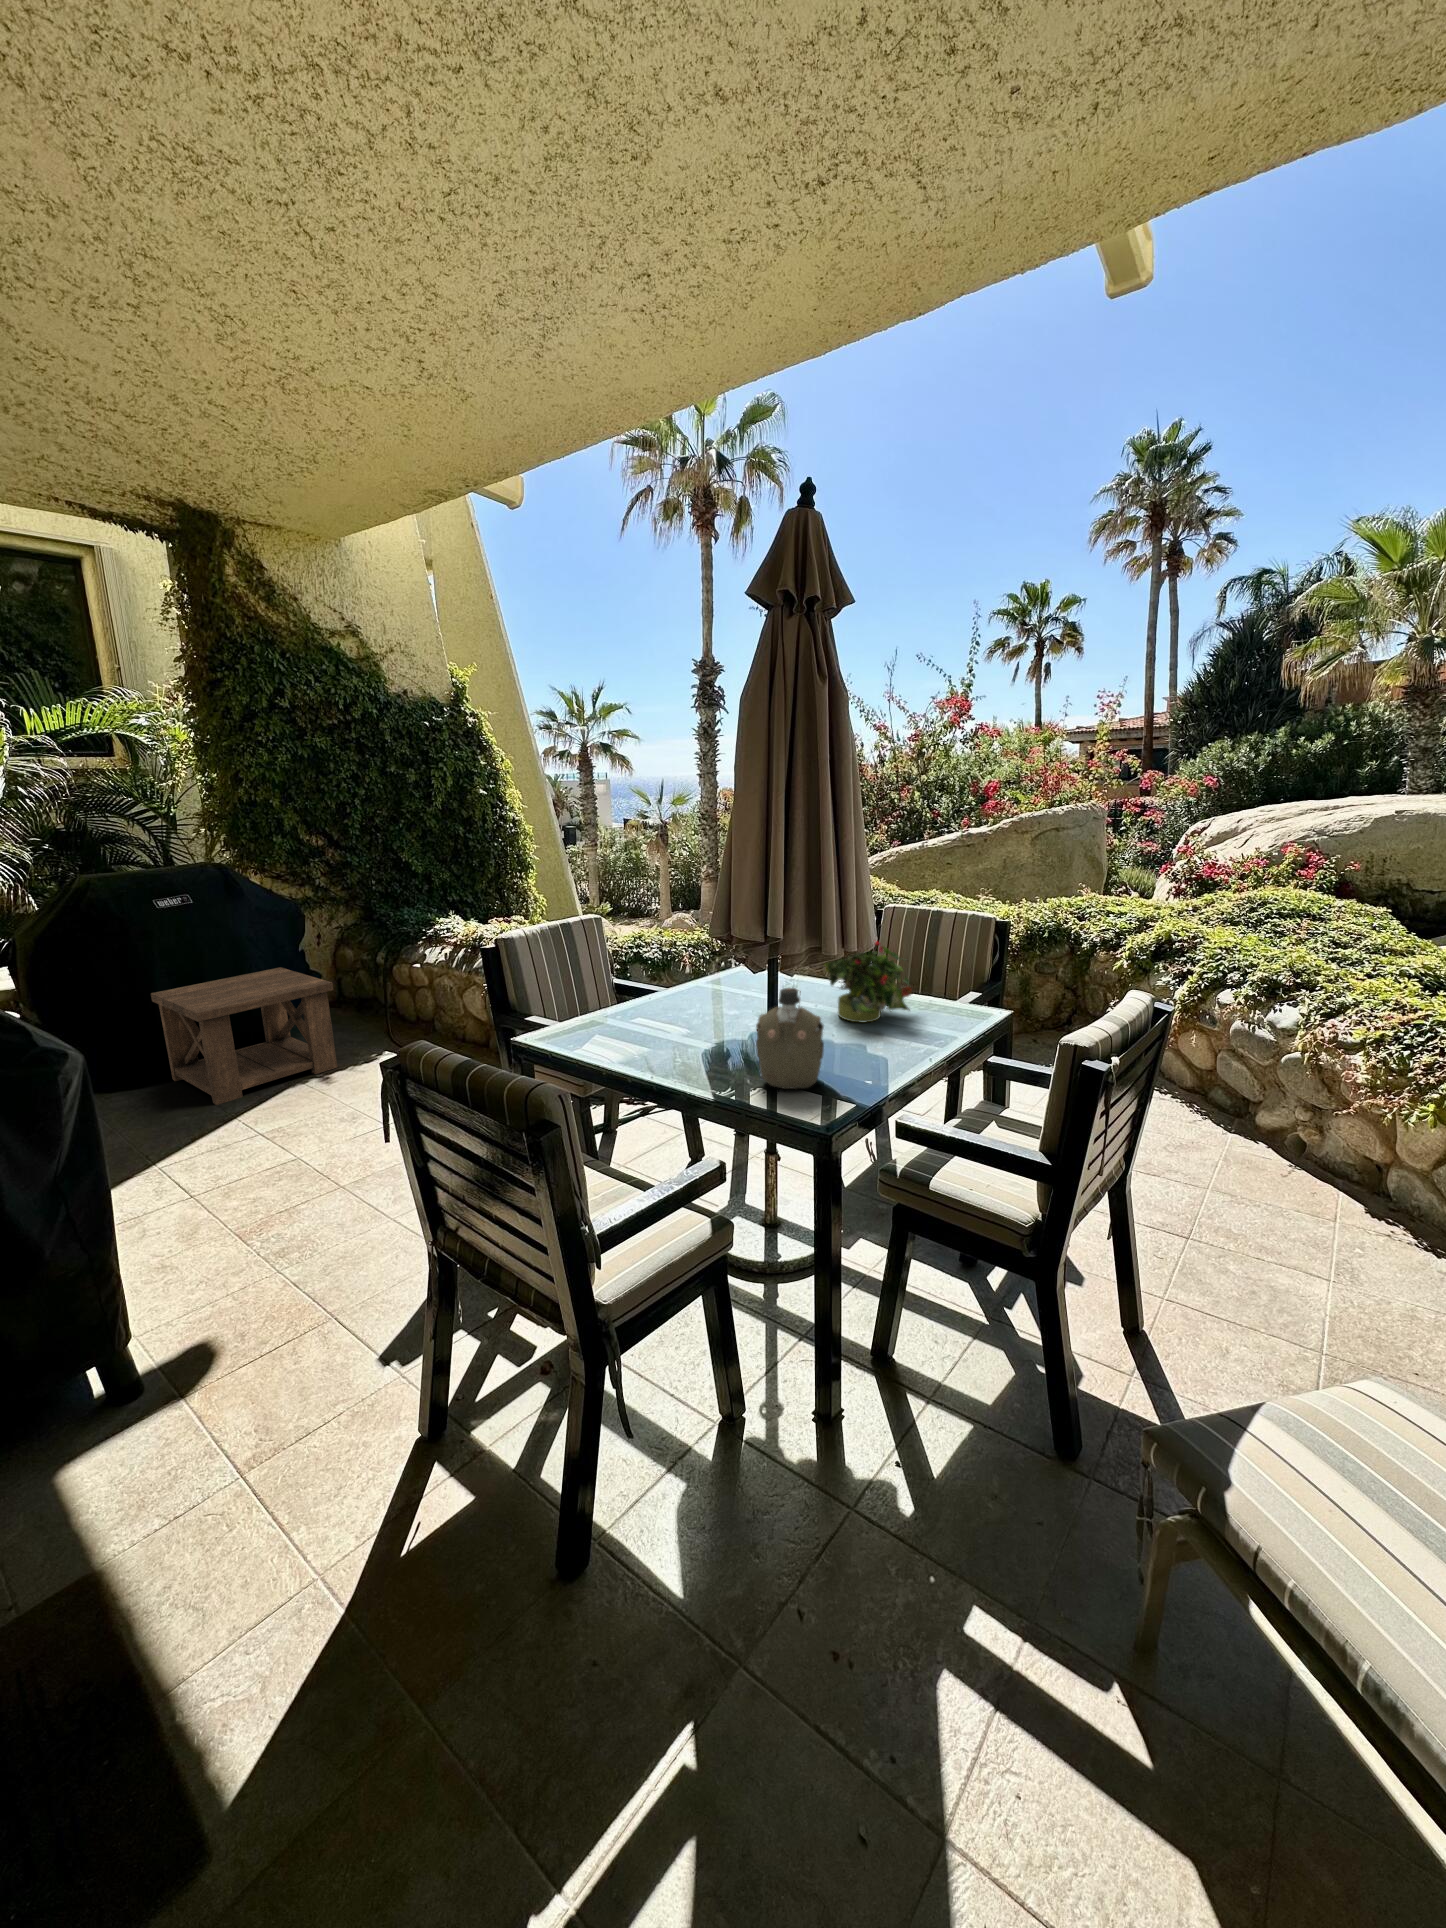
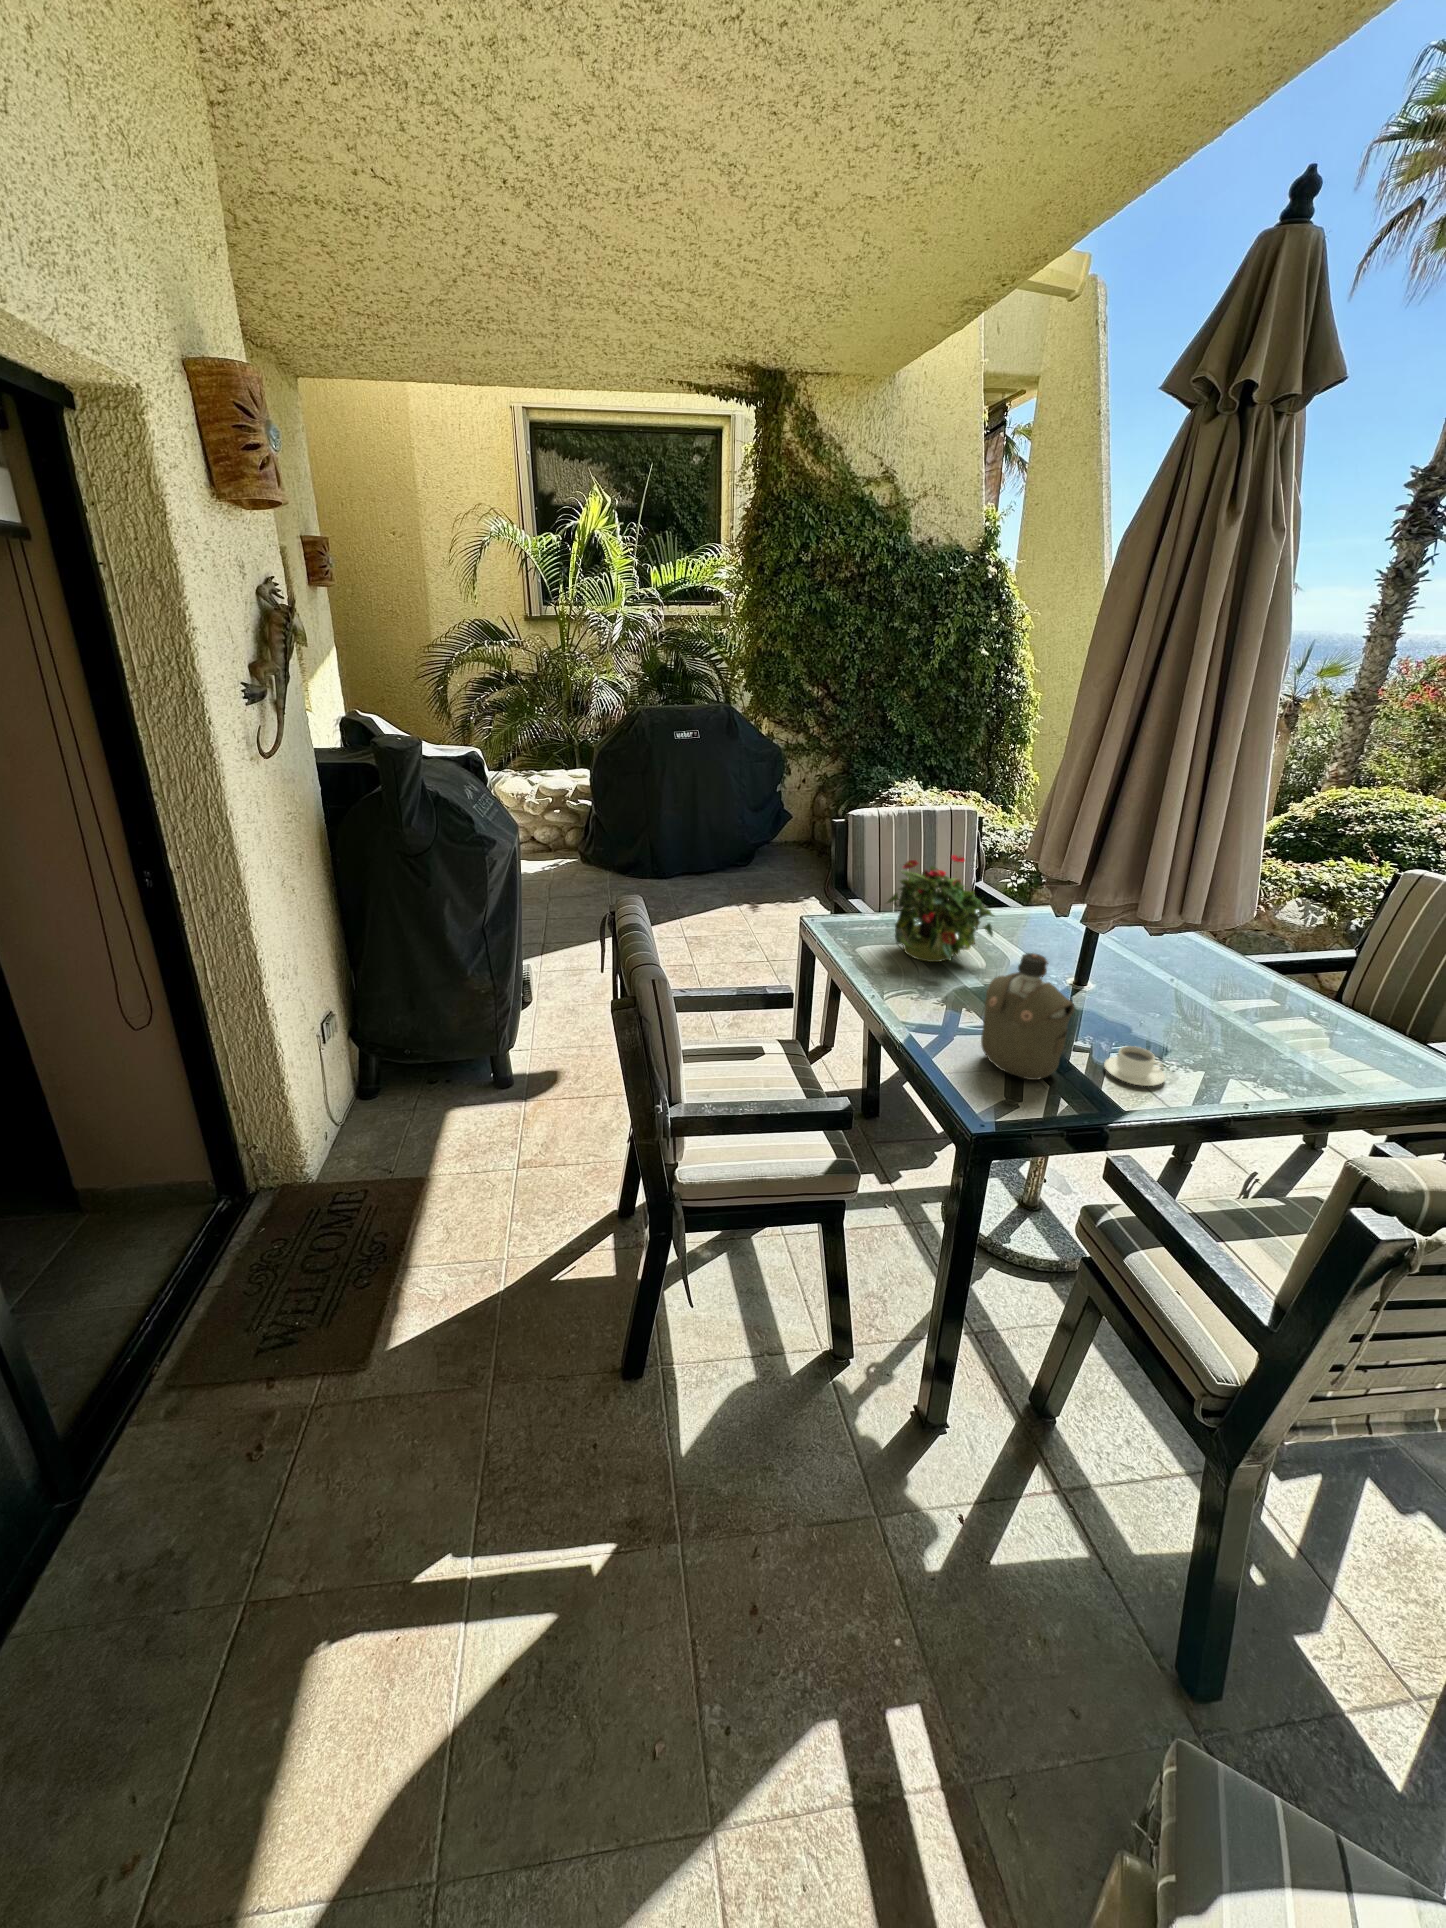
potted plant: present [824,942,912,1023] -> present [887,855,993,962]
side table: present [151,967,337,1105] -> none [657,805,772,907]
coffee cup: none [834,1042,875,1068] -> present [1104,1046,1165,1086]

